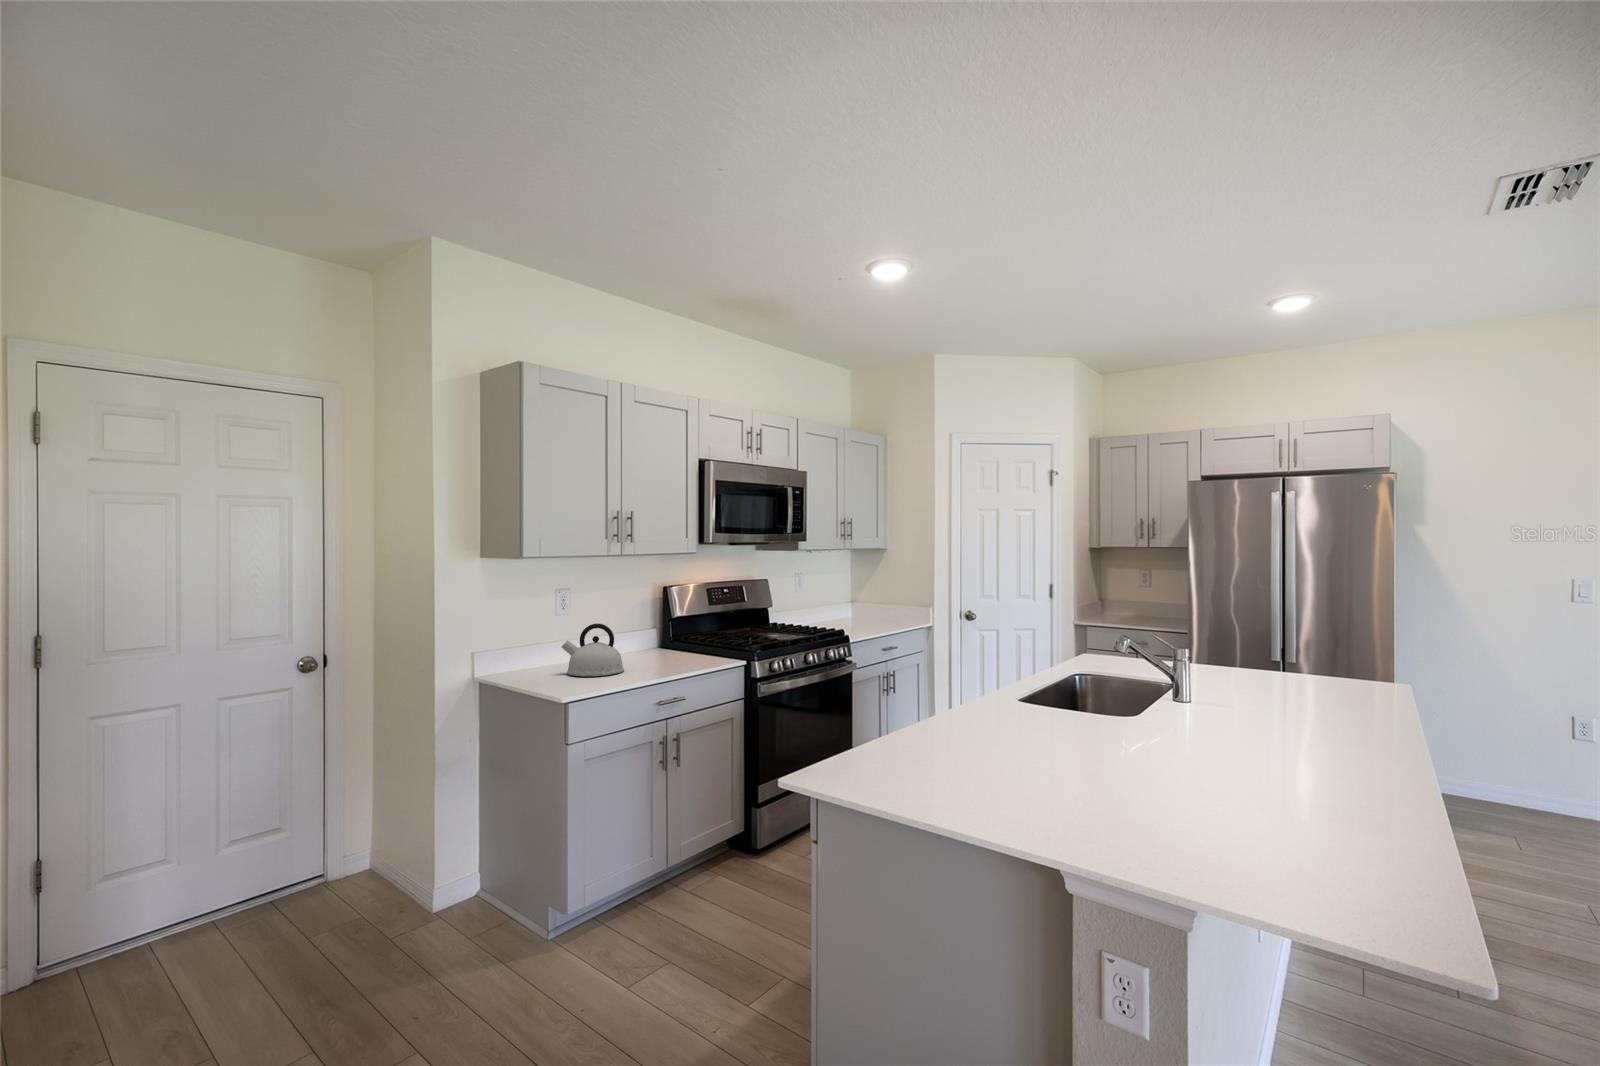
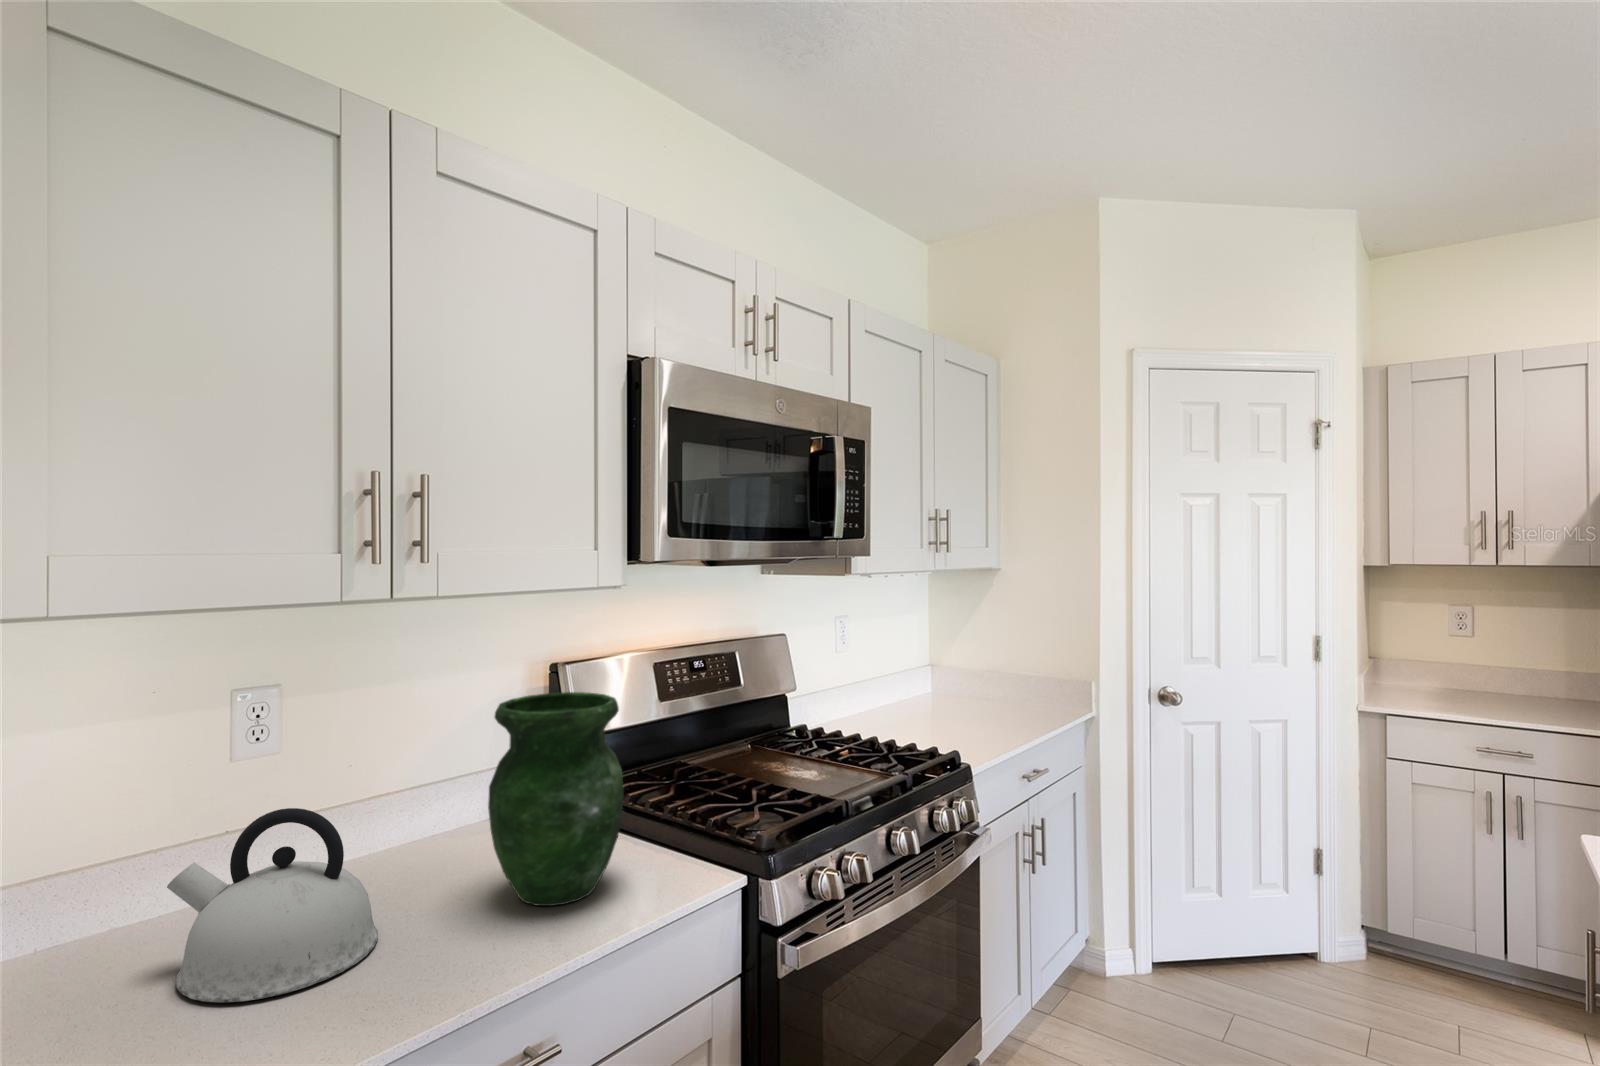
vase: none [655,593,703,665] -> present [488,692,624,906]

